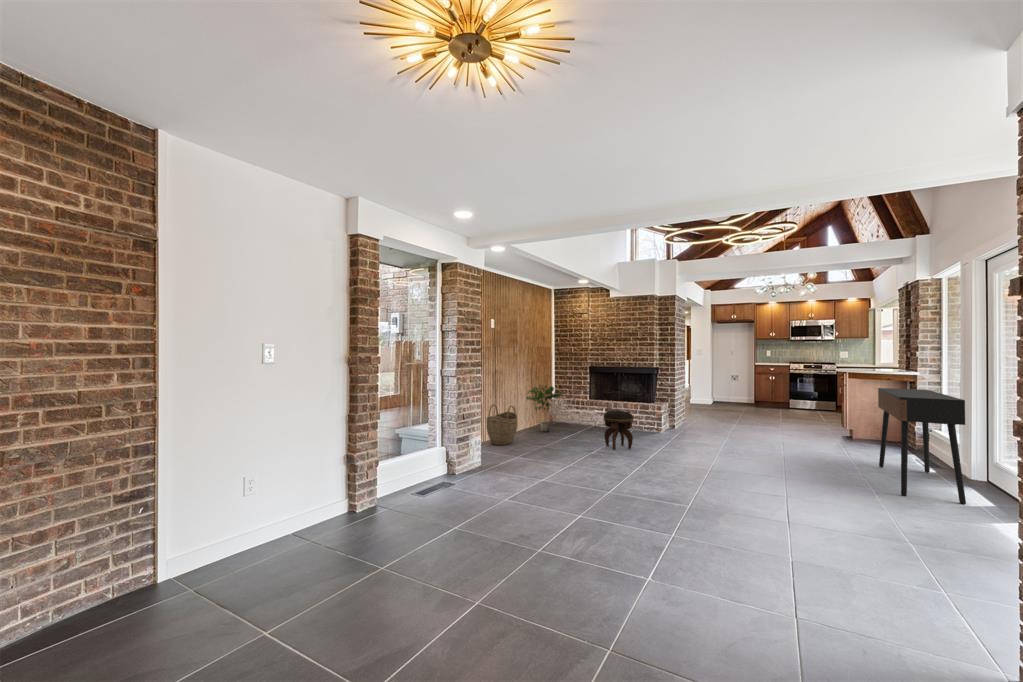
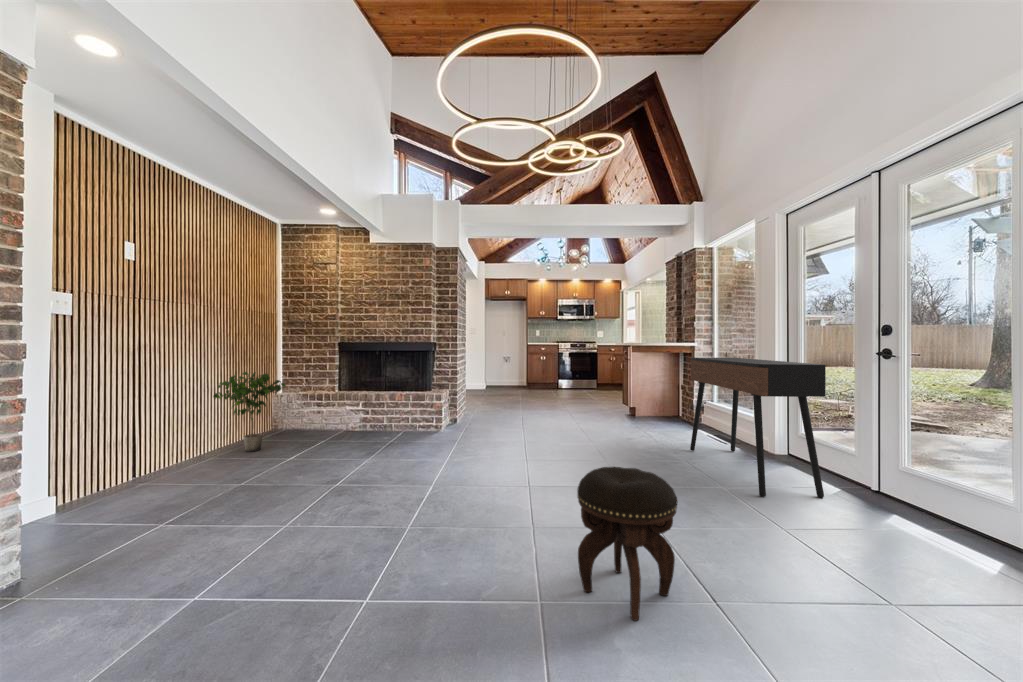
woven basket: present [487,404,517,446] -> none [77,415,171,504]
footstool: present [604,411,633,449] -> present [577,467,677,621]

